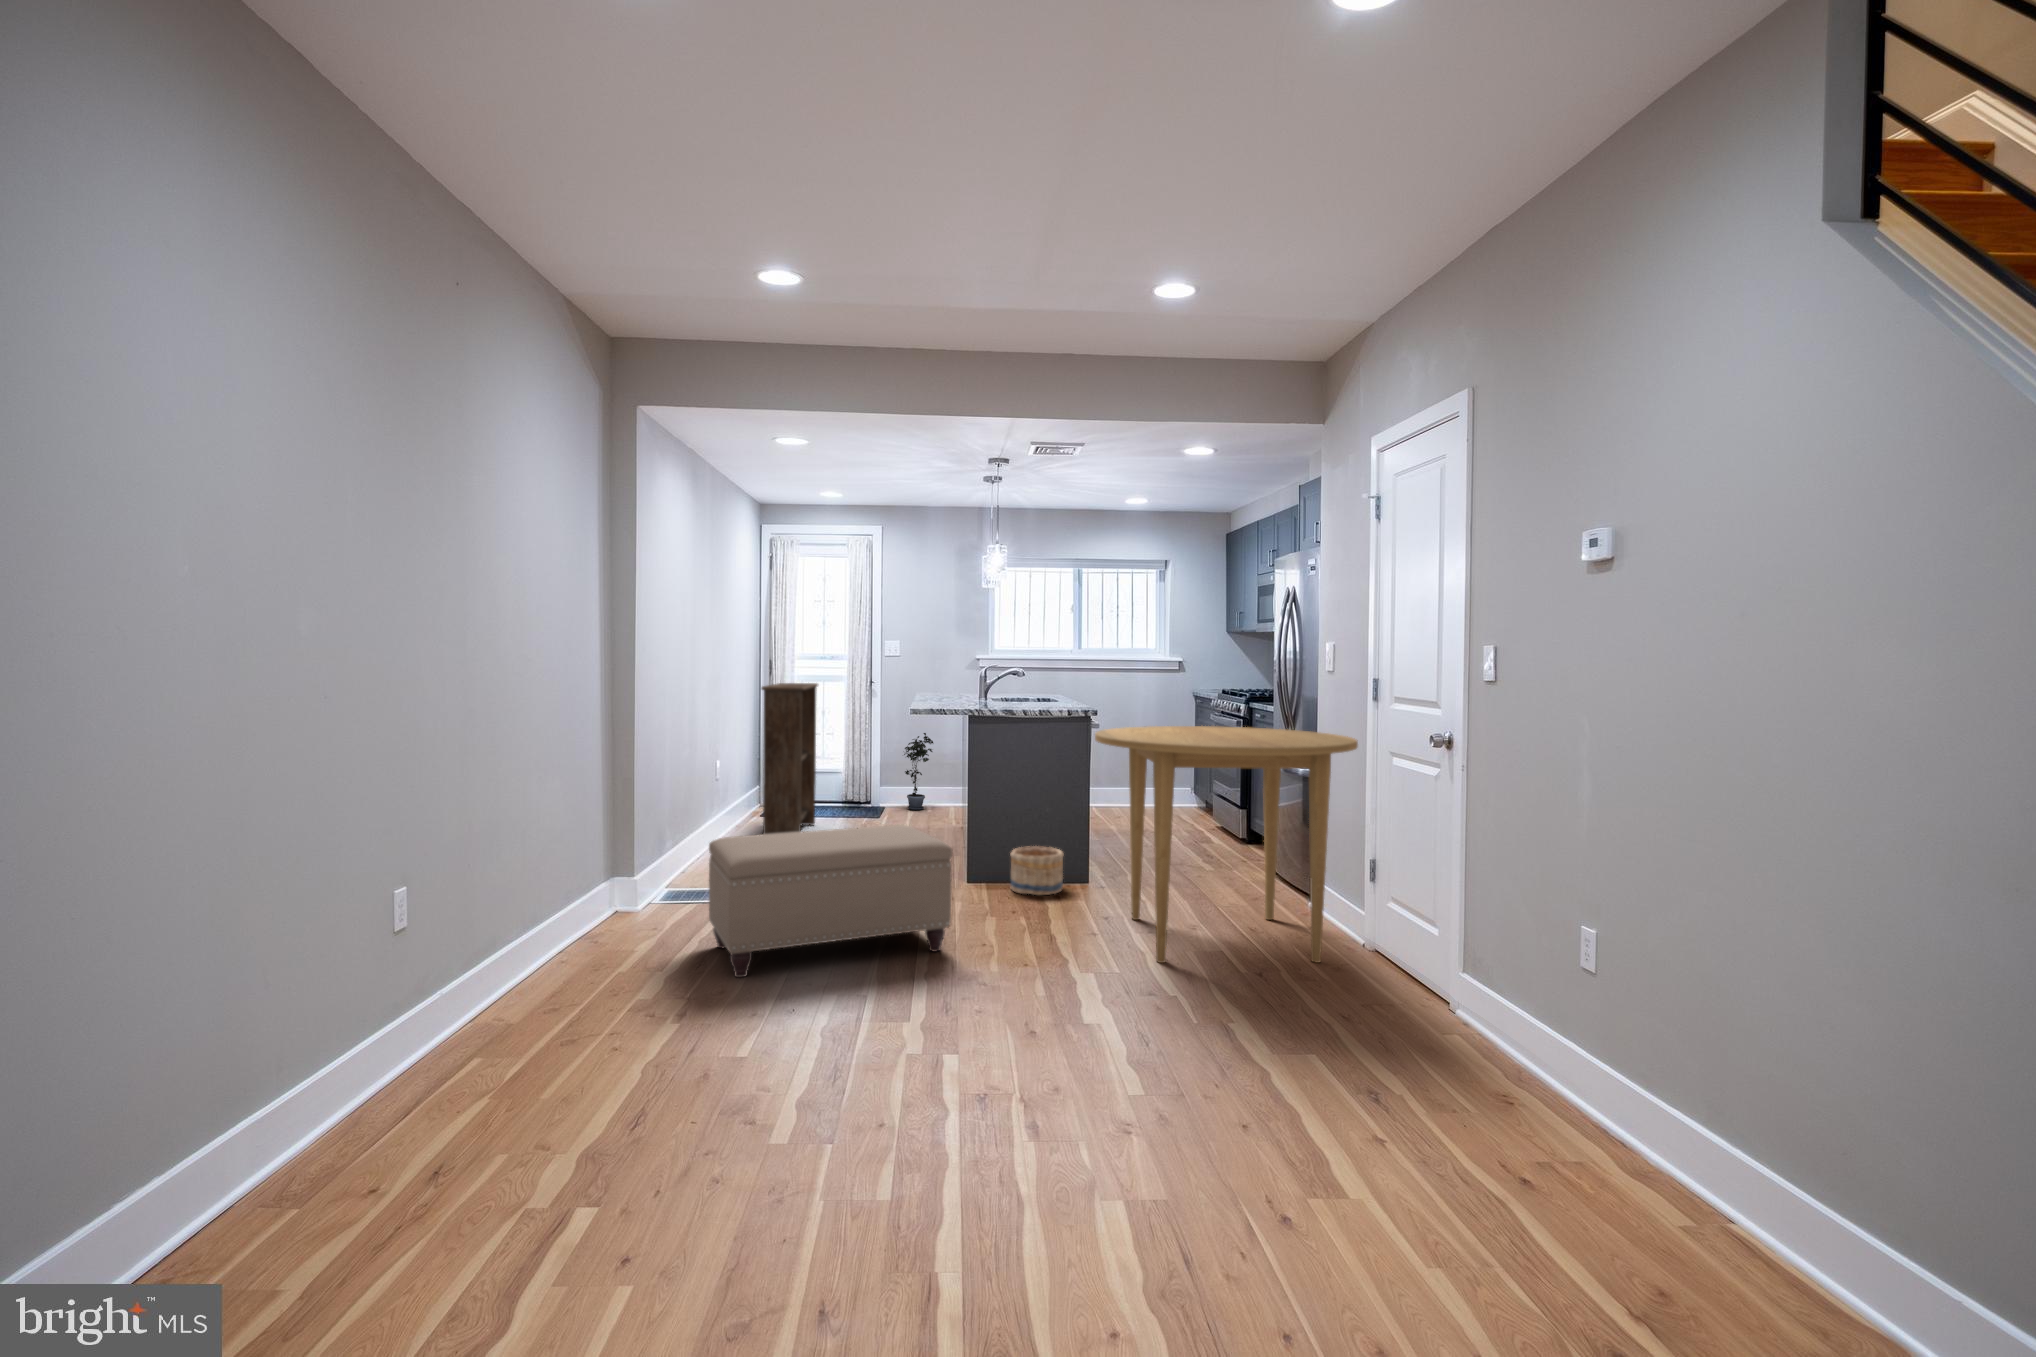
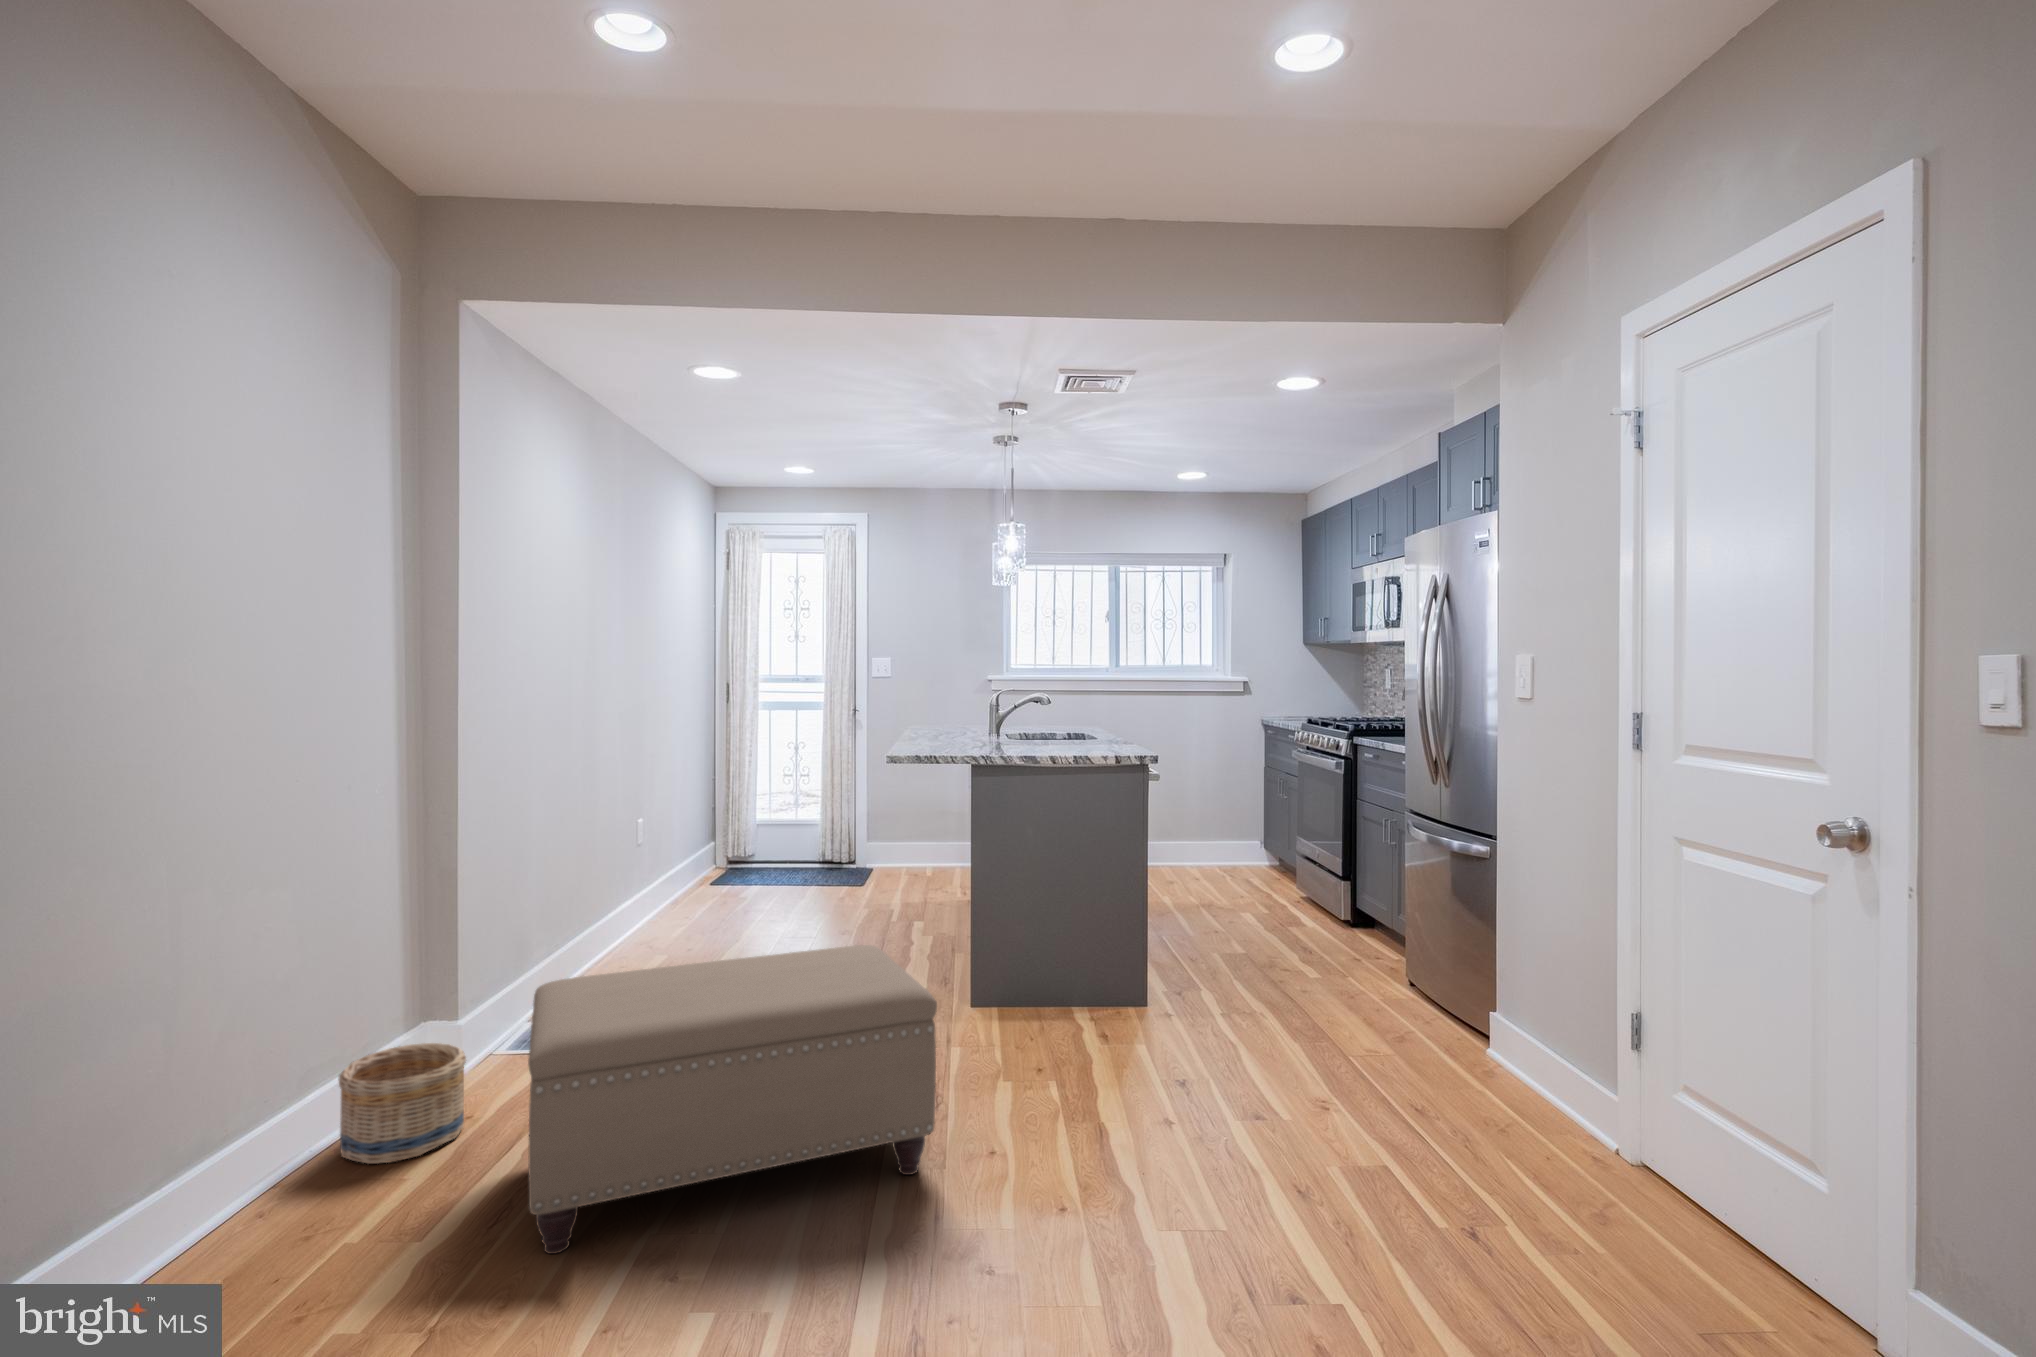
bookshelf: present [761,683,818,834] -> none [696,713,782,933]
dining table: present [1095,726,1358,963] -> none [1169,782,1622,1205]
potted plant: present [904,733,933,810] -> none [892,773,935,872]
basket: present [1010,846,1064,895] -> present [339,1043,466,1164]

